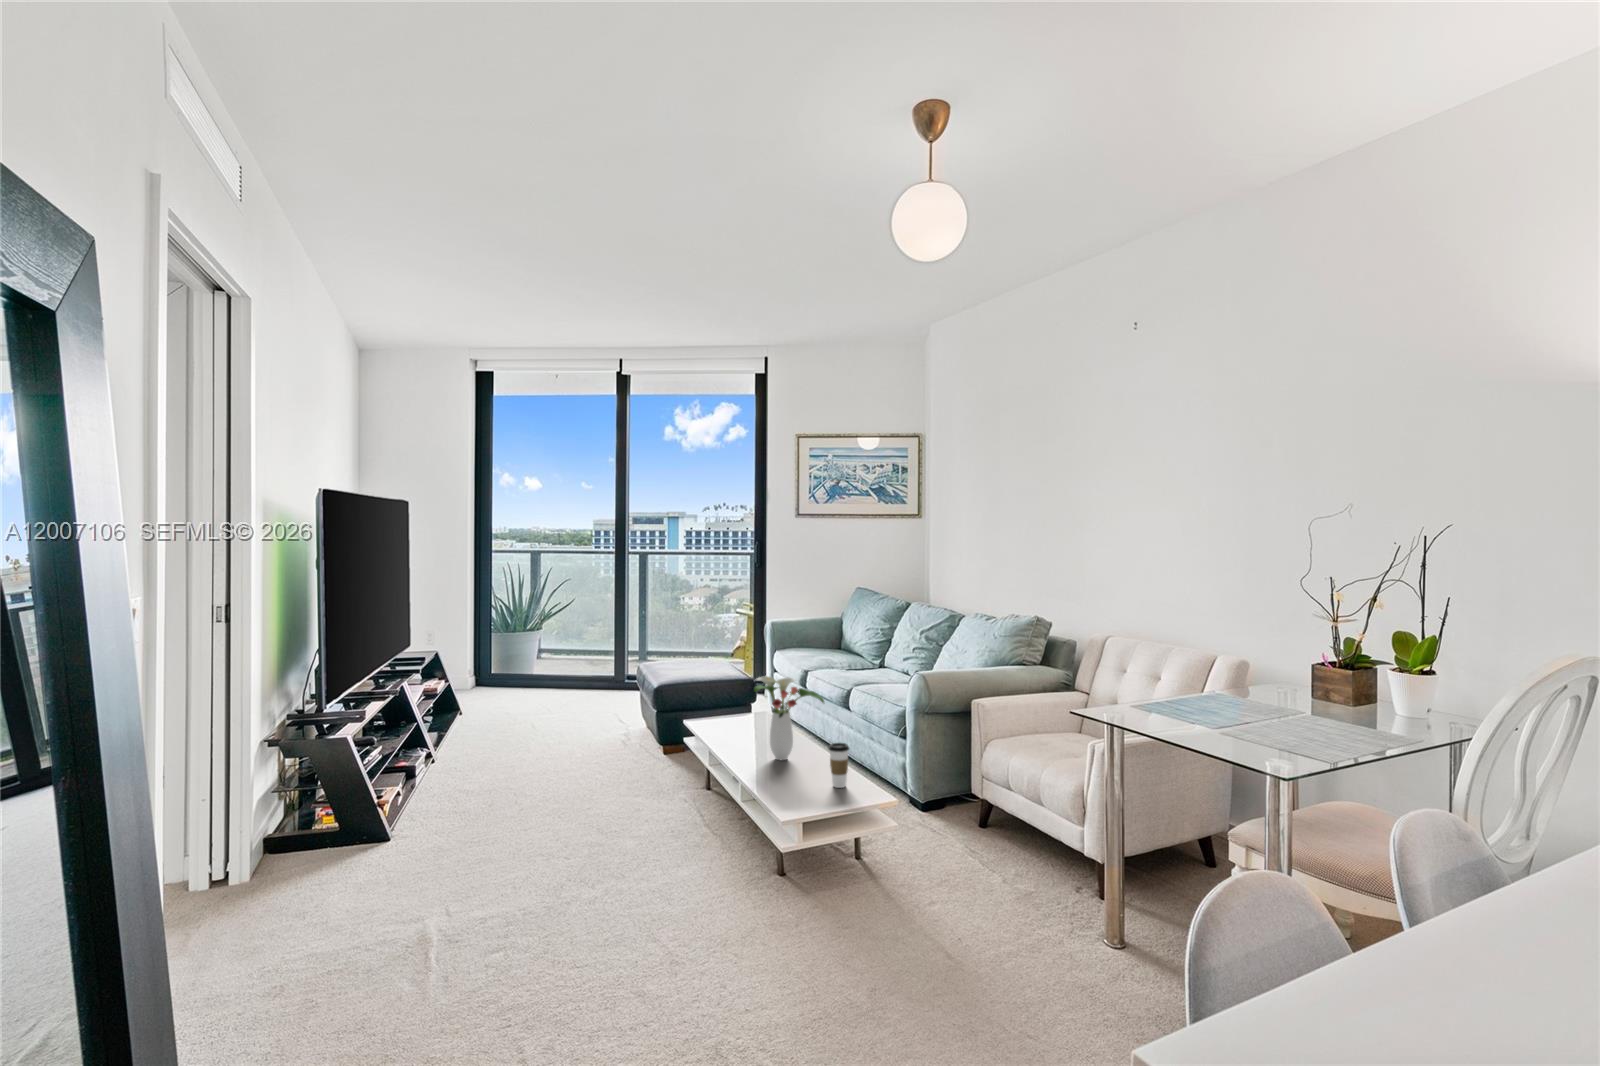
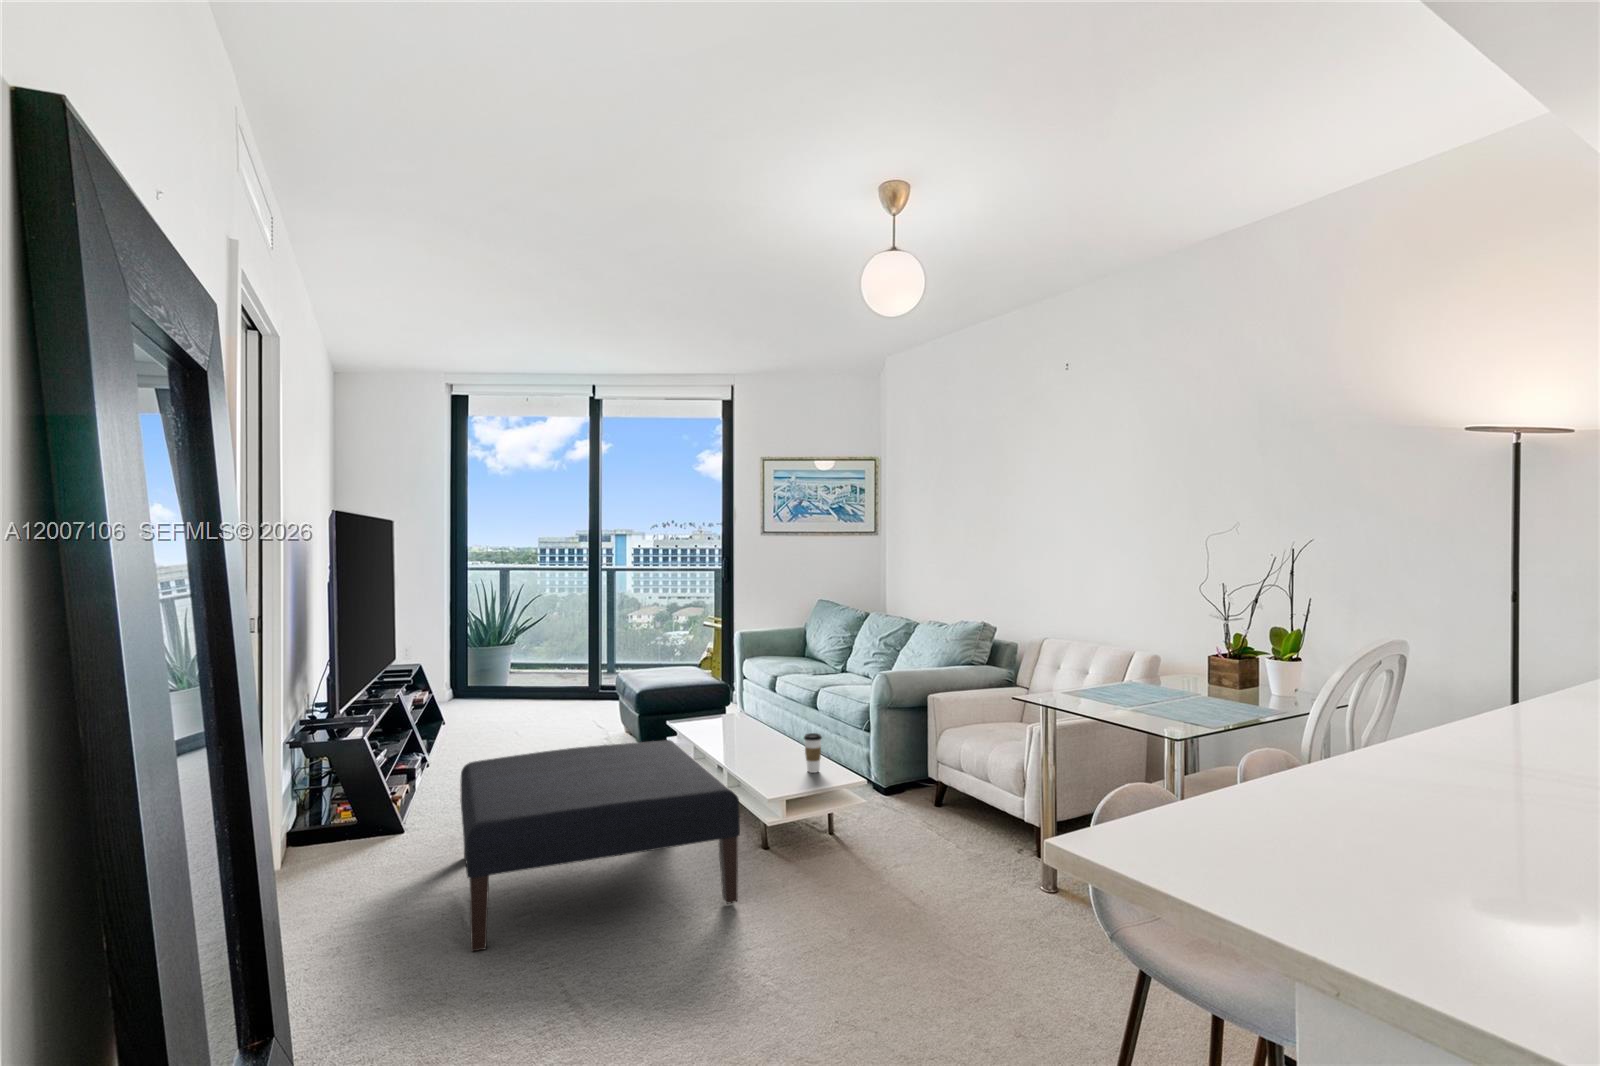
flower arrangement: present [754,676,824,760] -> none [735,677,798,752]
ottoman: none [420,748,745,1003] -> present [460,740,740,951]

